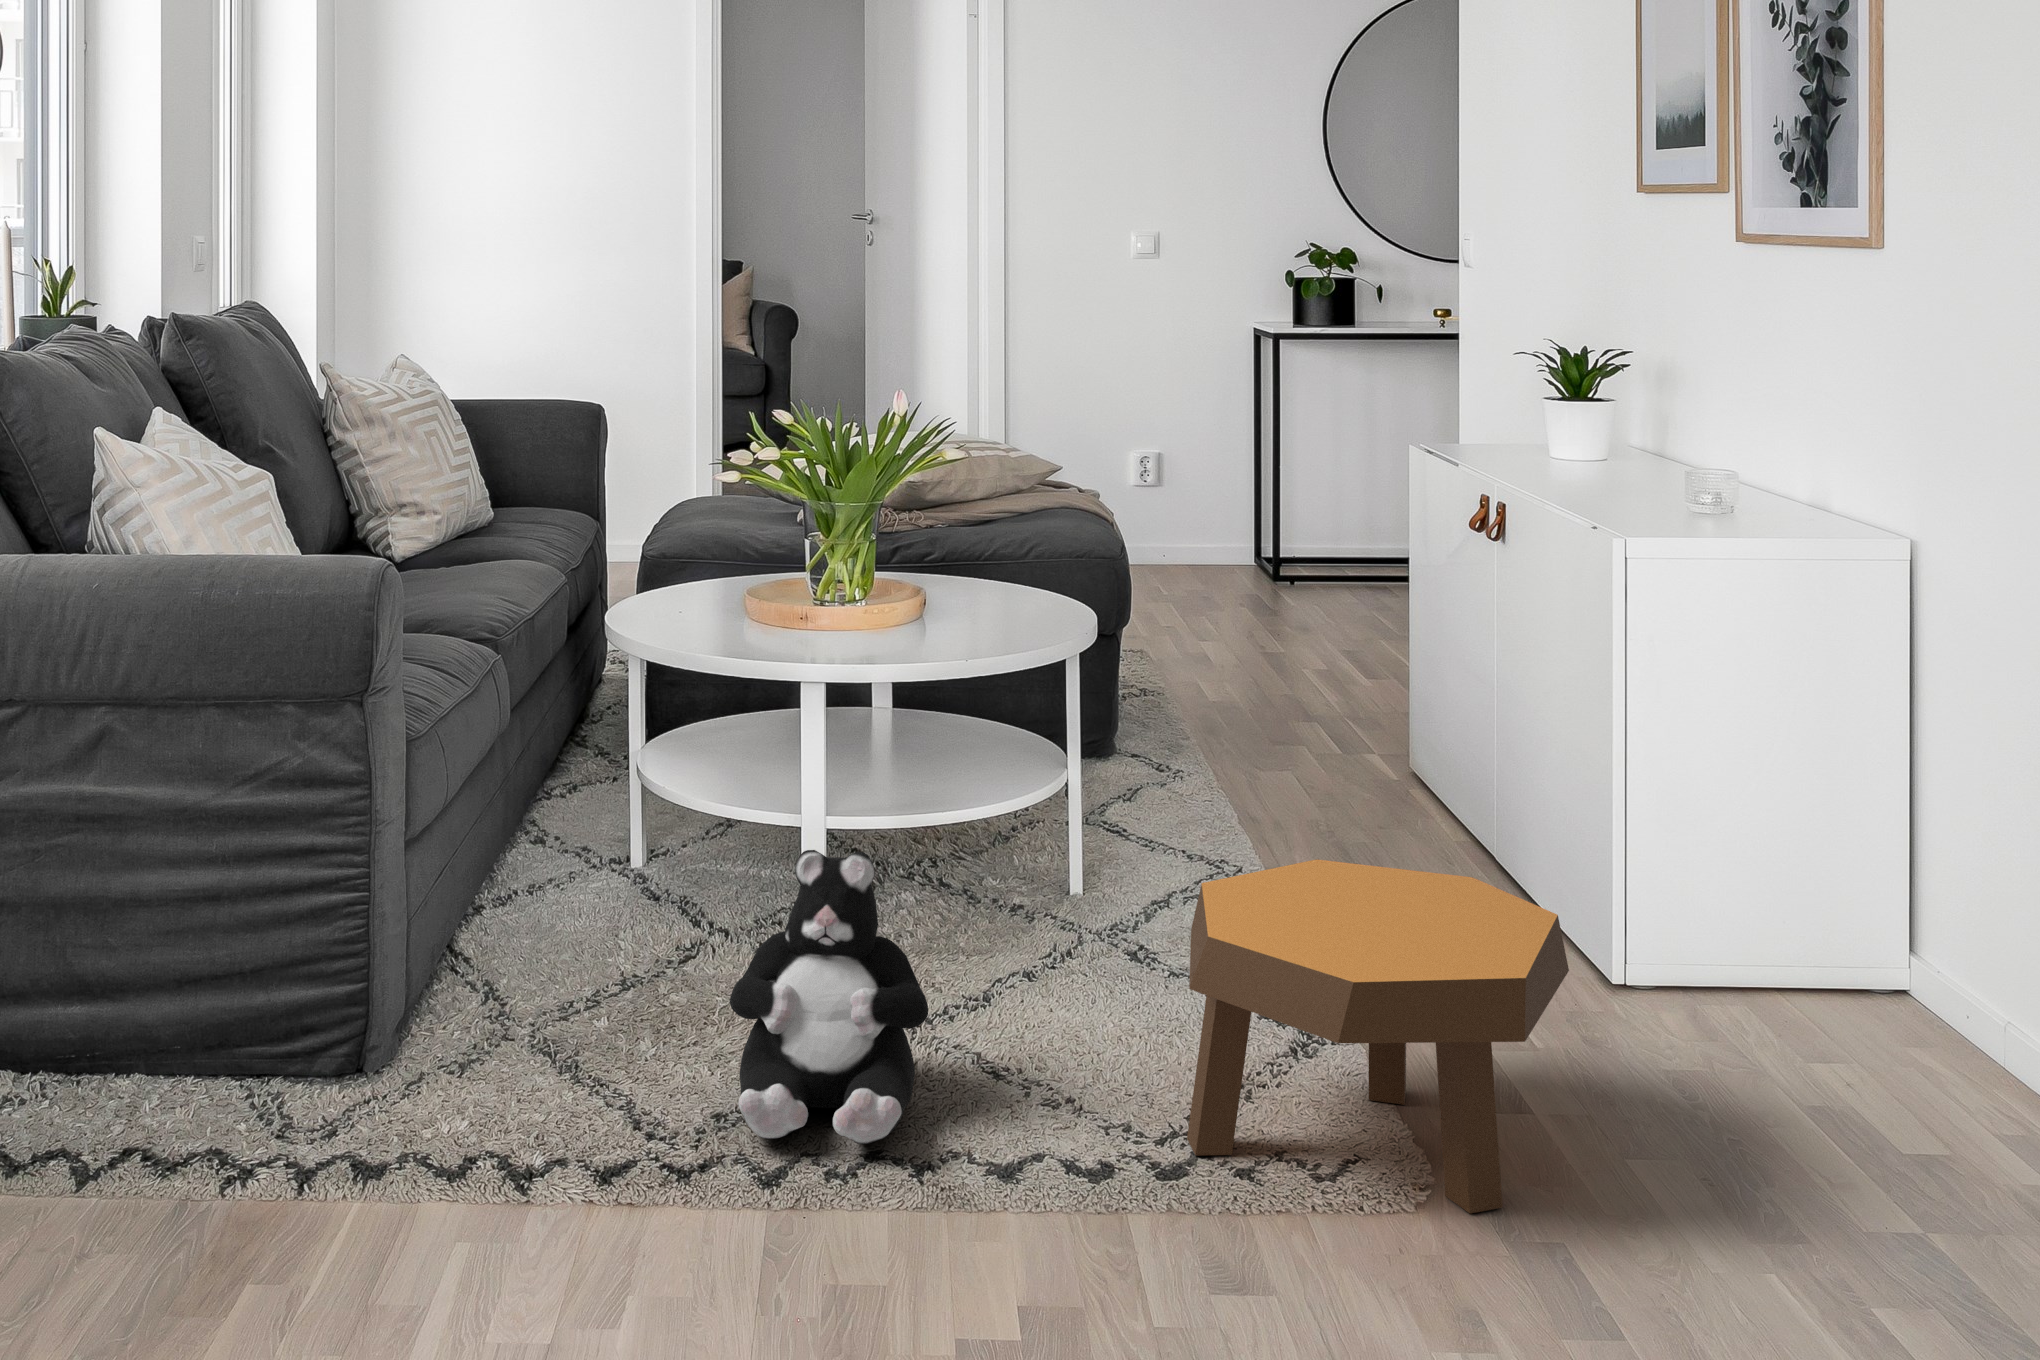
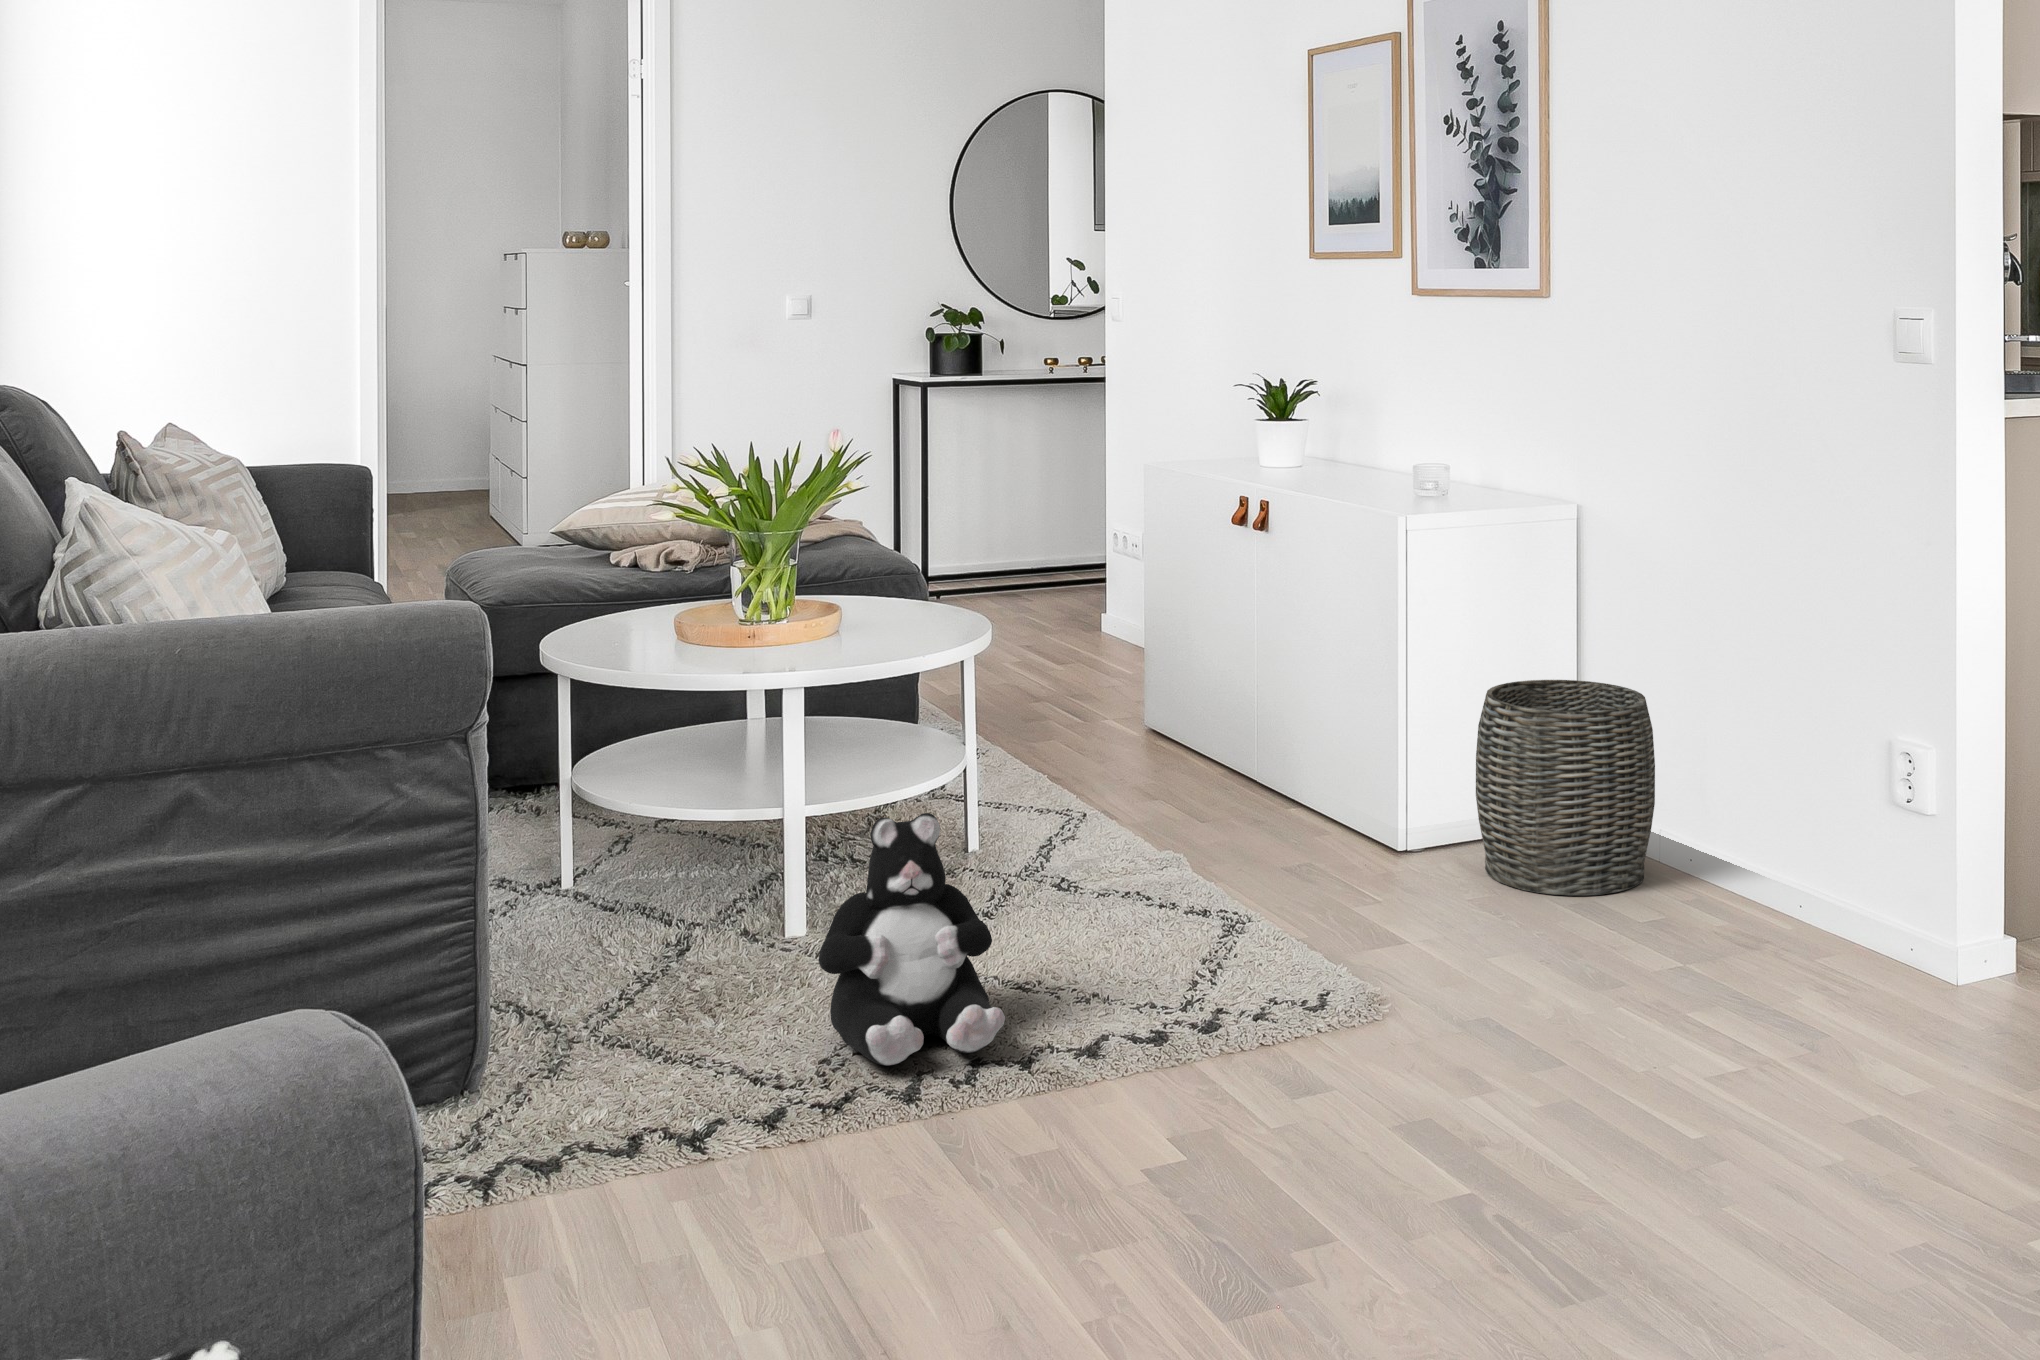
woven basket: none [1699,780,1978,1102] -> present [1476,680,1655,896]
footstool: present [1187,859,1569,1214] -> none [1178,771,1464,1011]

